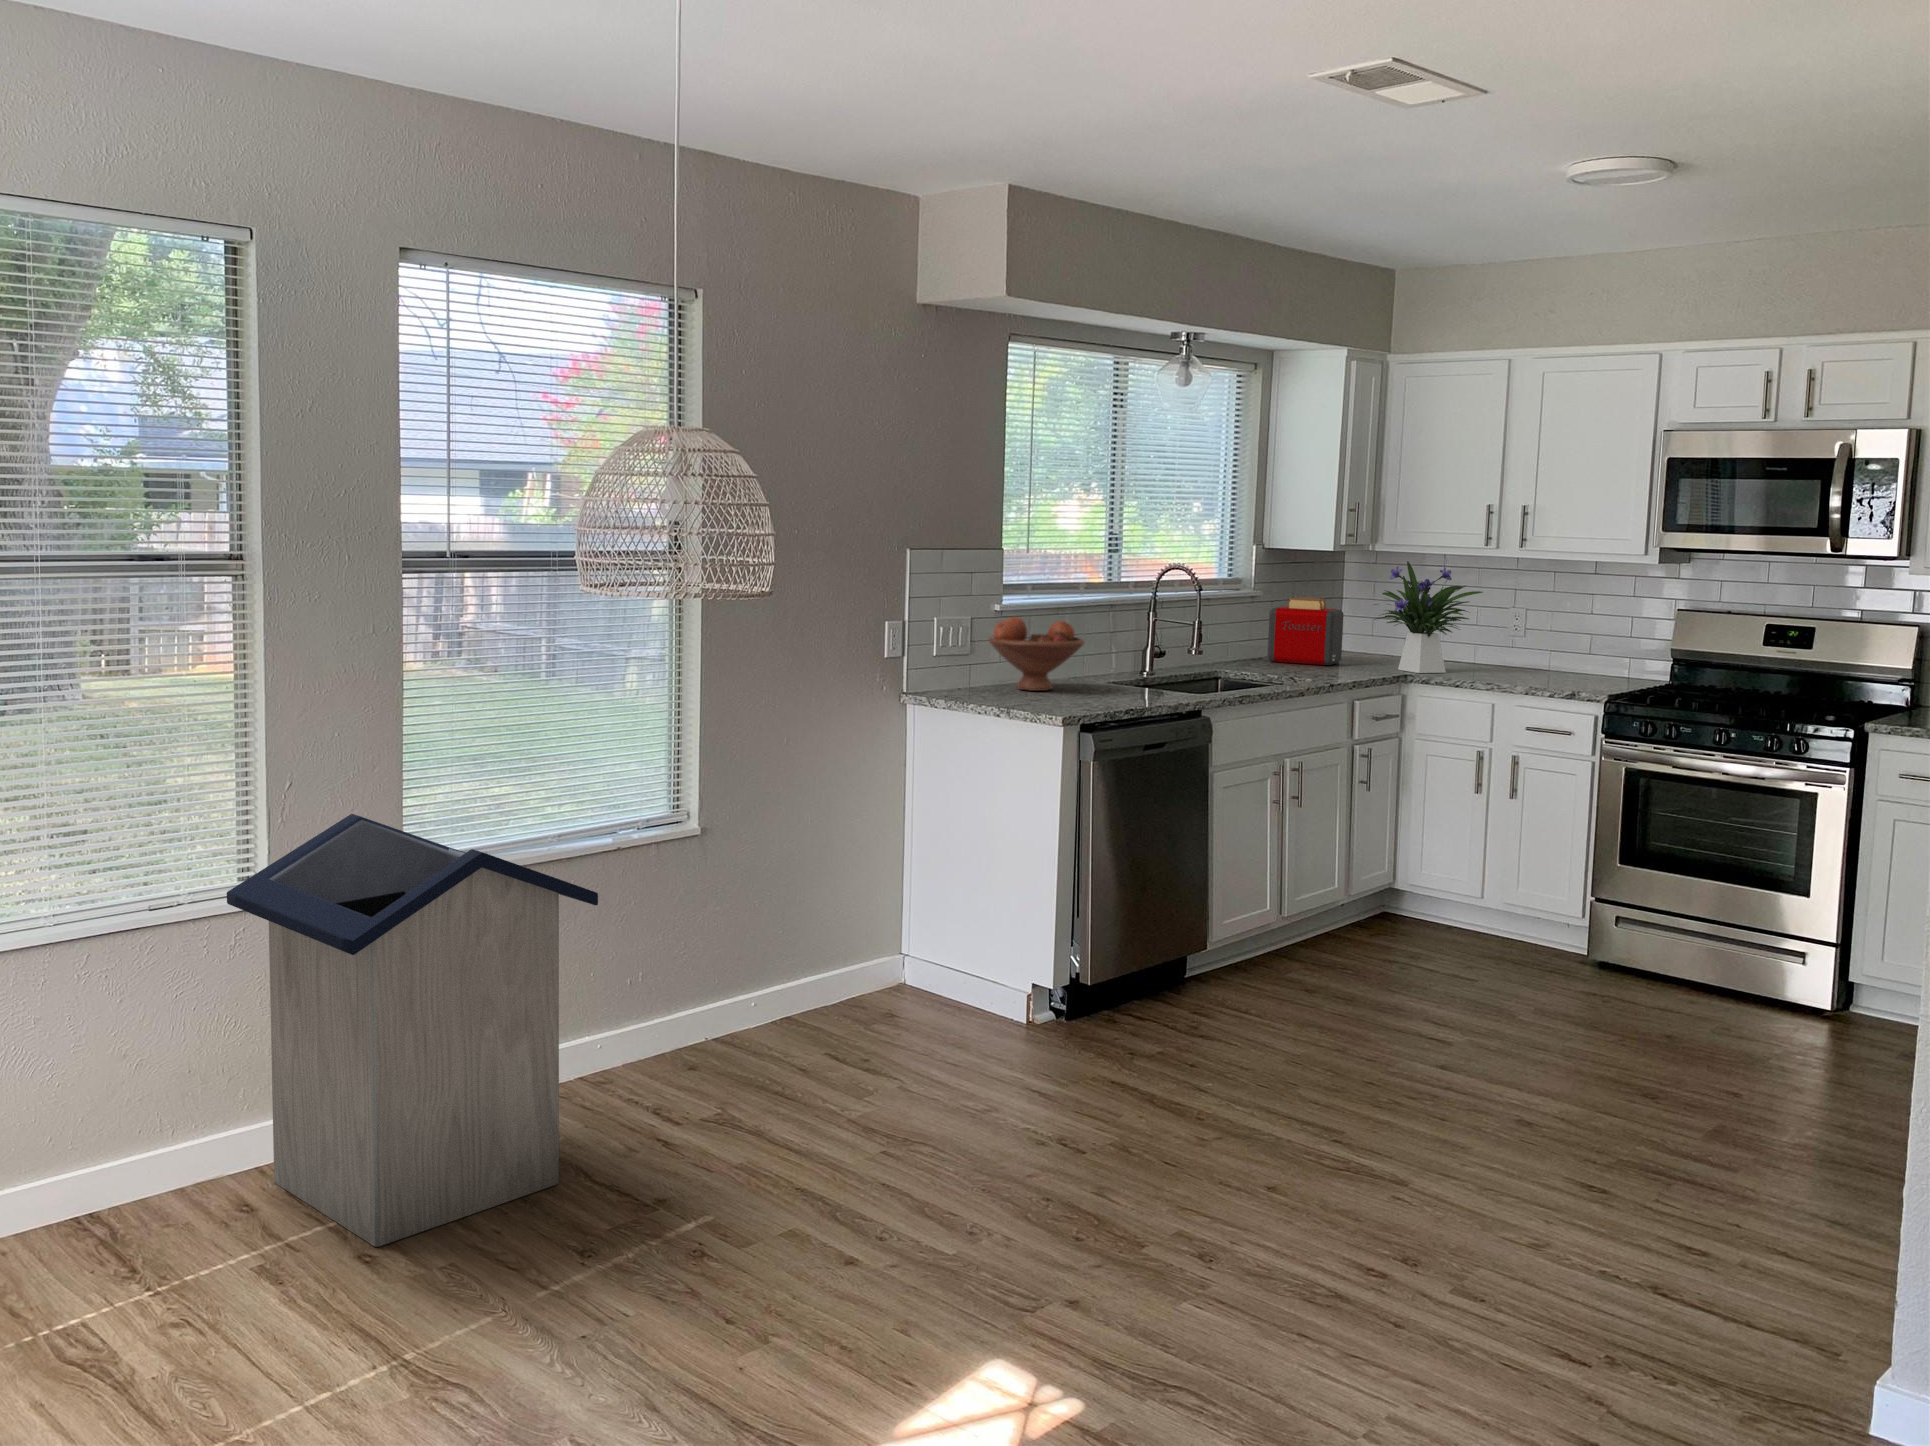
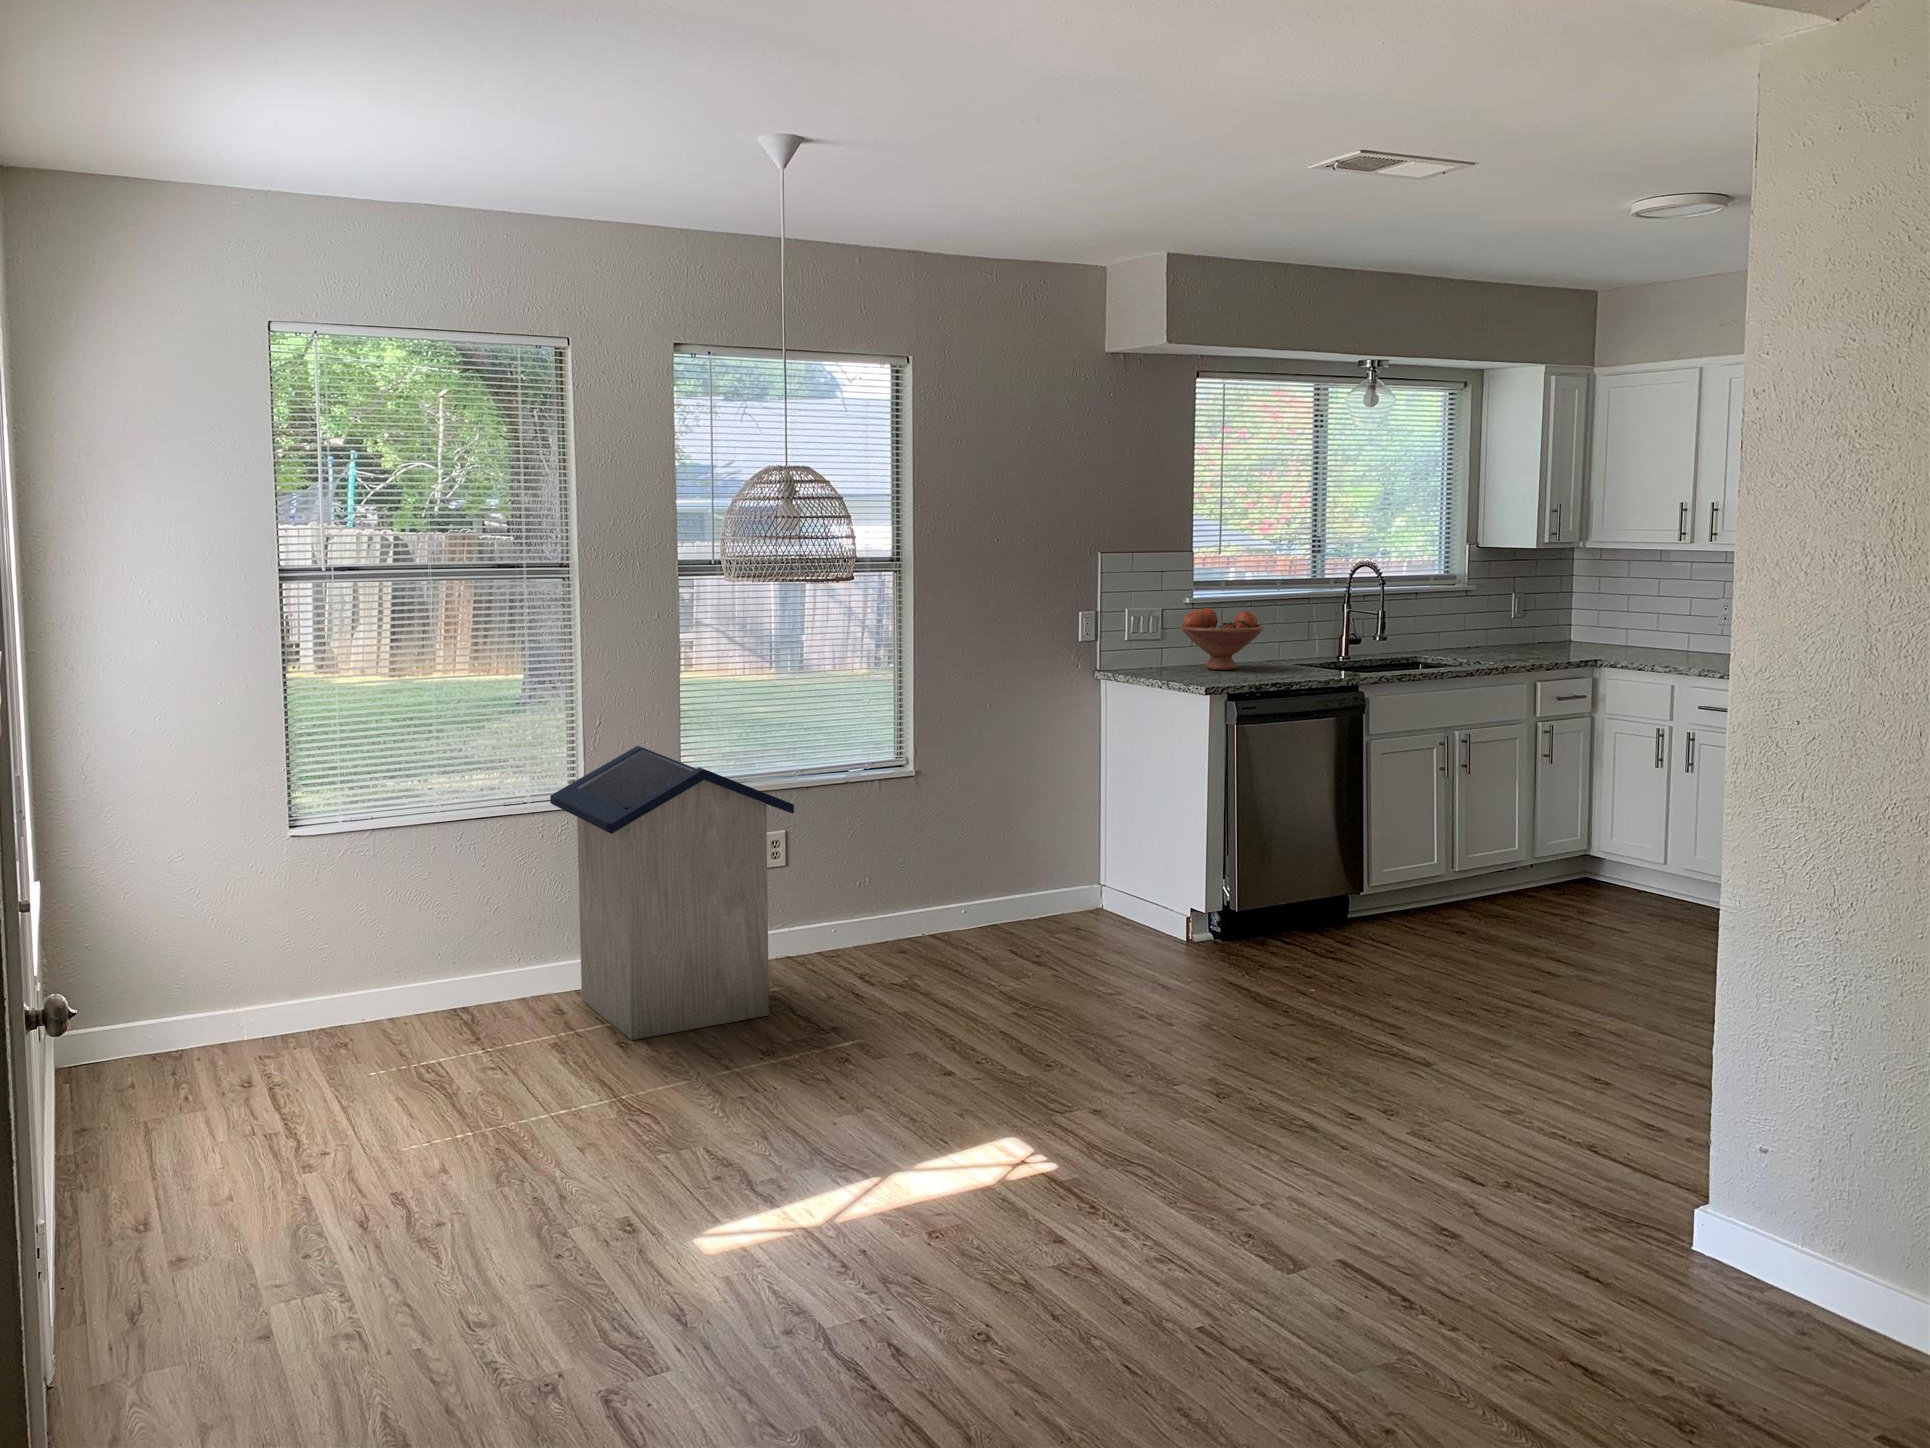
flower arrangement: present [1374,561,1483,673] -> none [1570,556,1675,659]
toaster: present [1268,597,1344,665] -> none [1480,591,1554,652]

